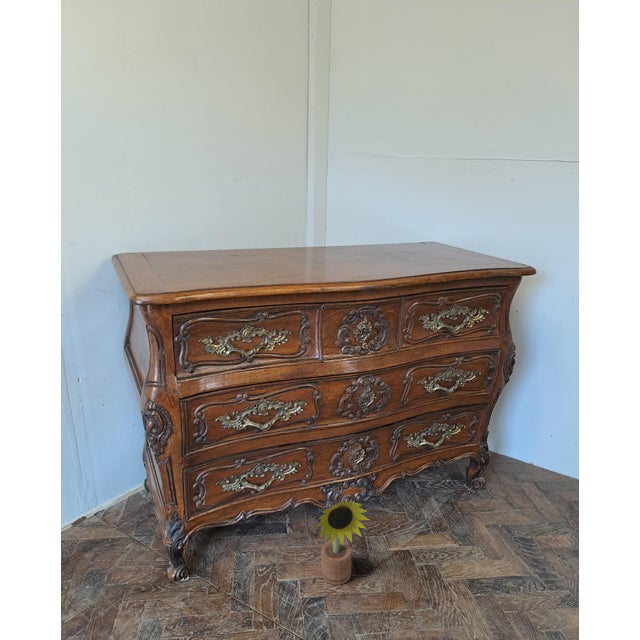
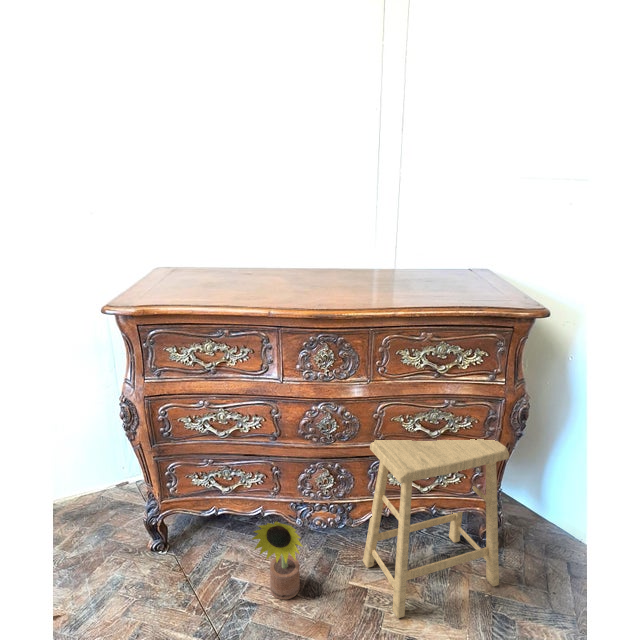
footstool: none [390,379,509,566] -> present [363,439,509,618]

